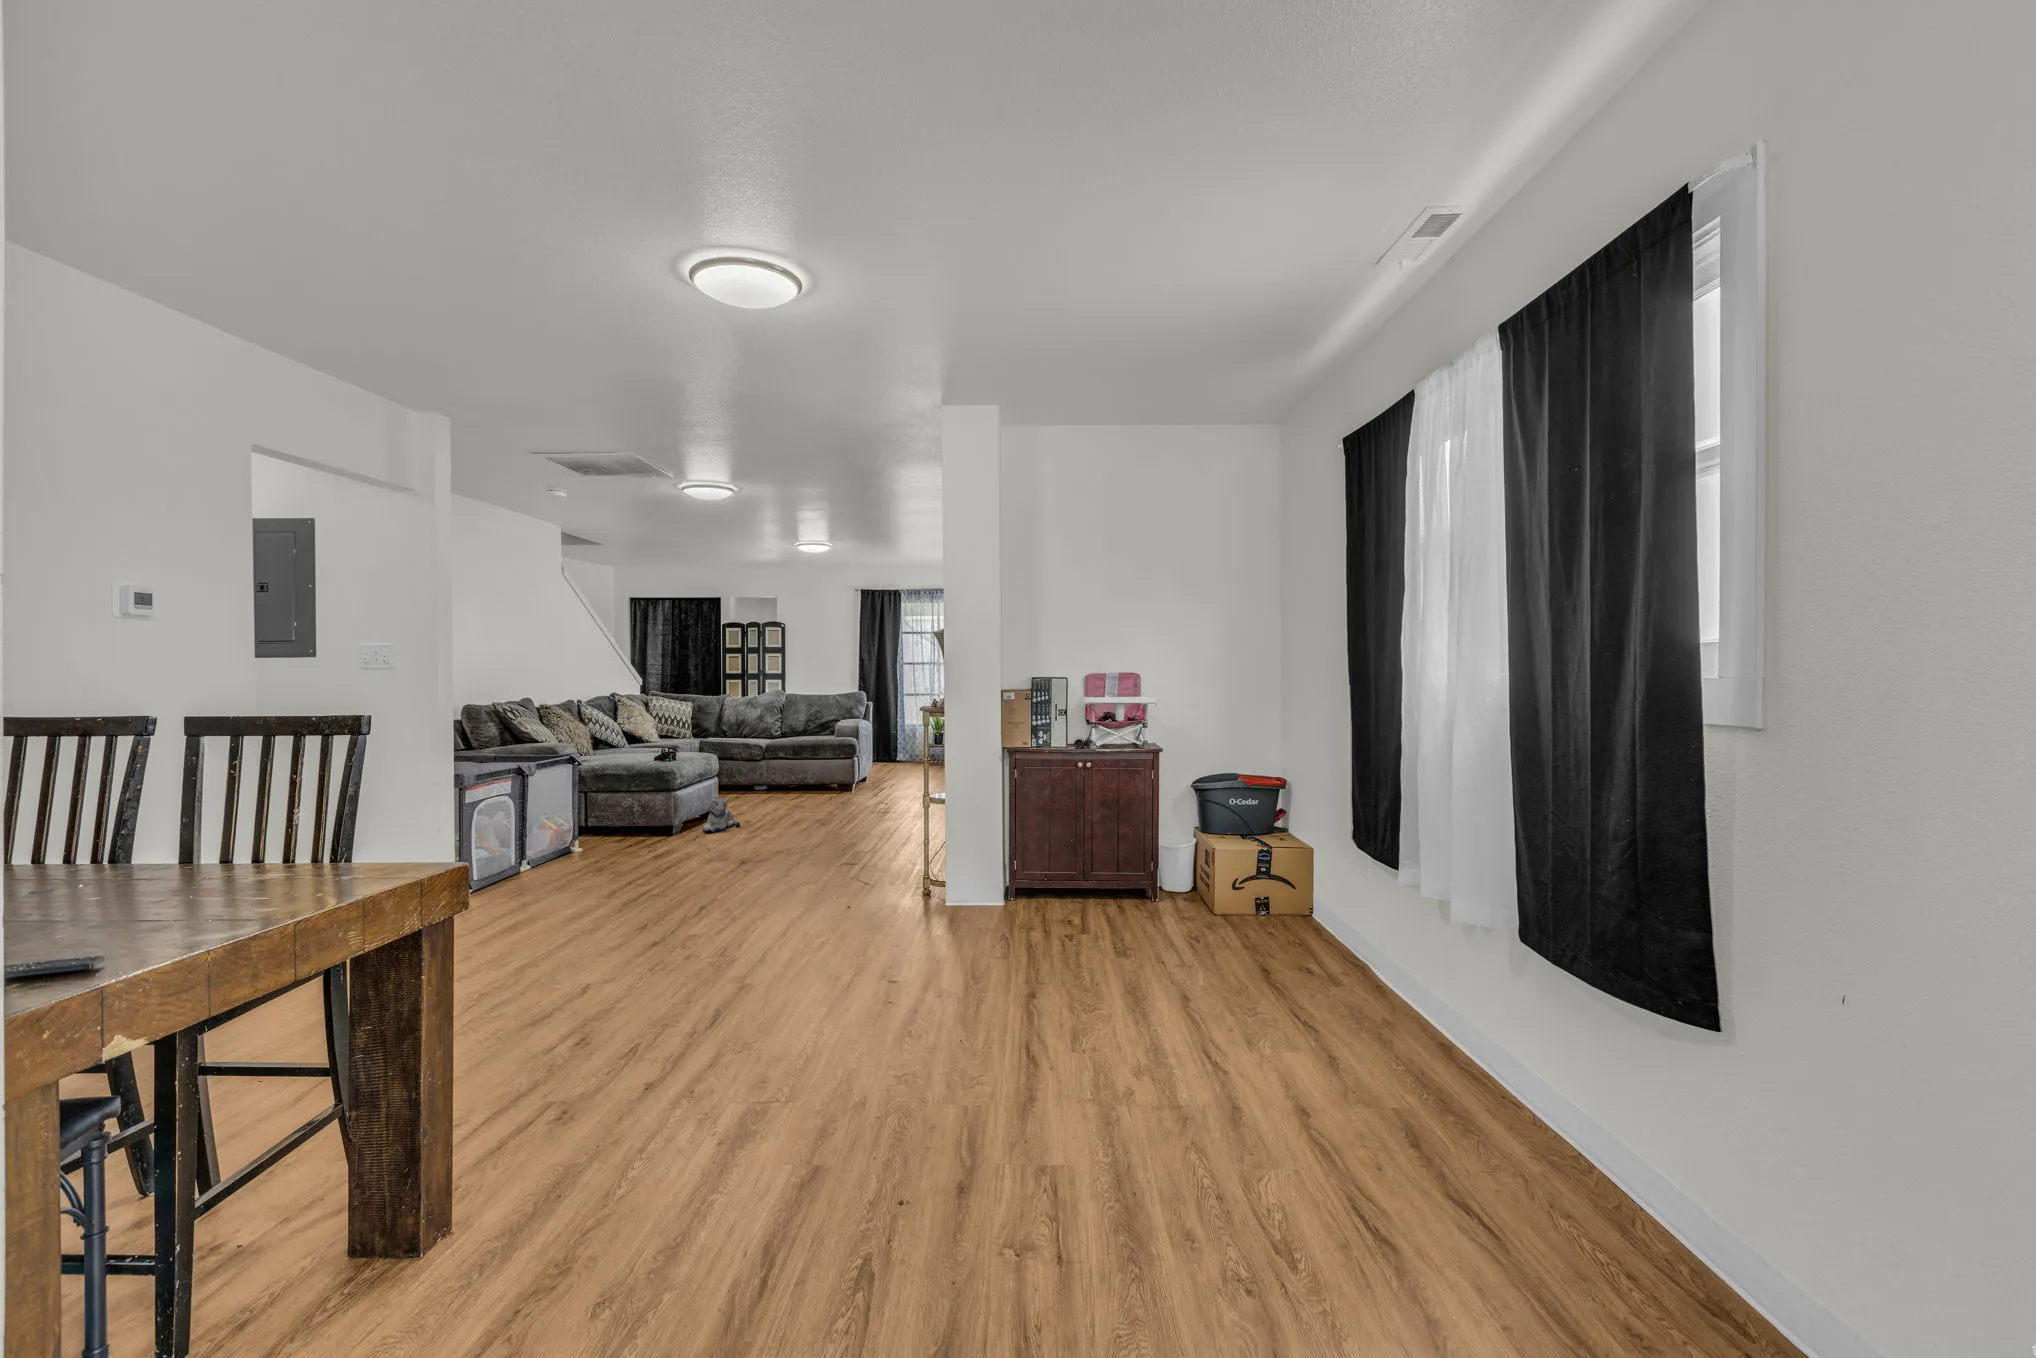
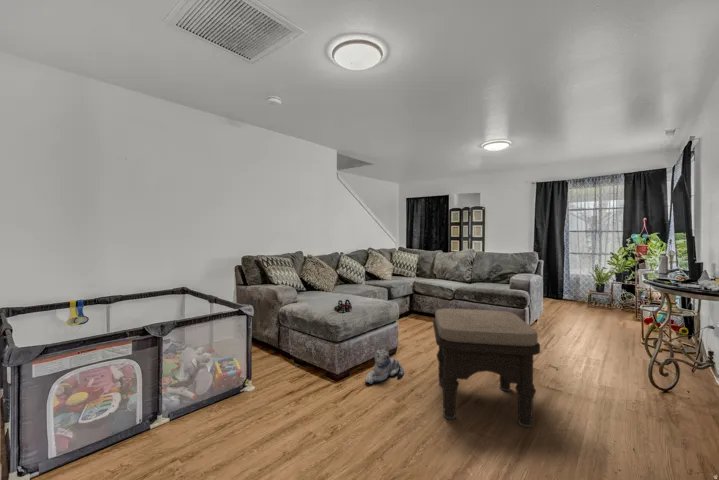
ottoman: none [775,743,873,834] -> present [433,308,540,427]

